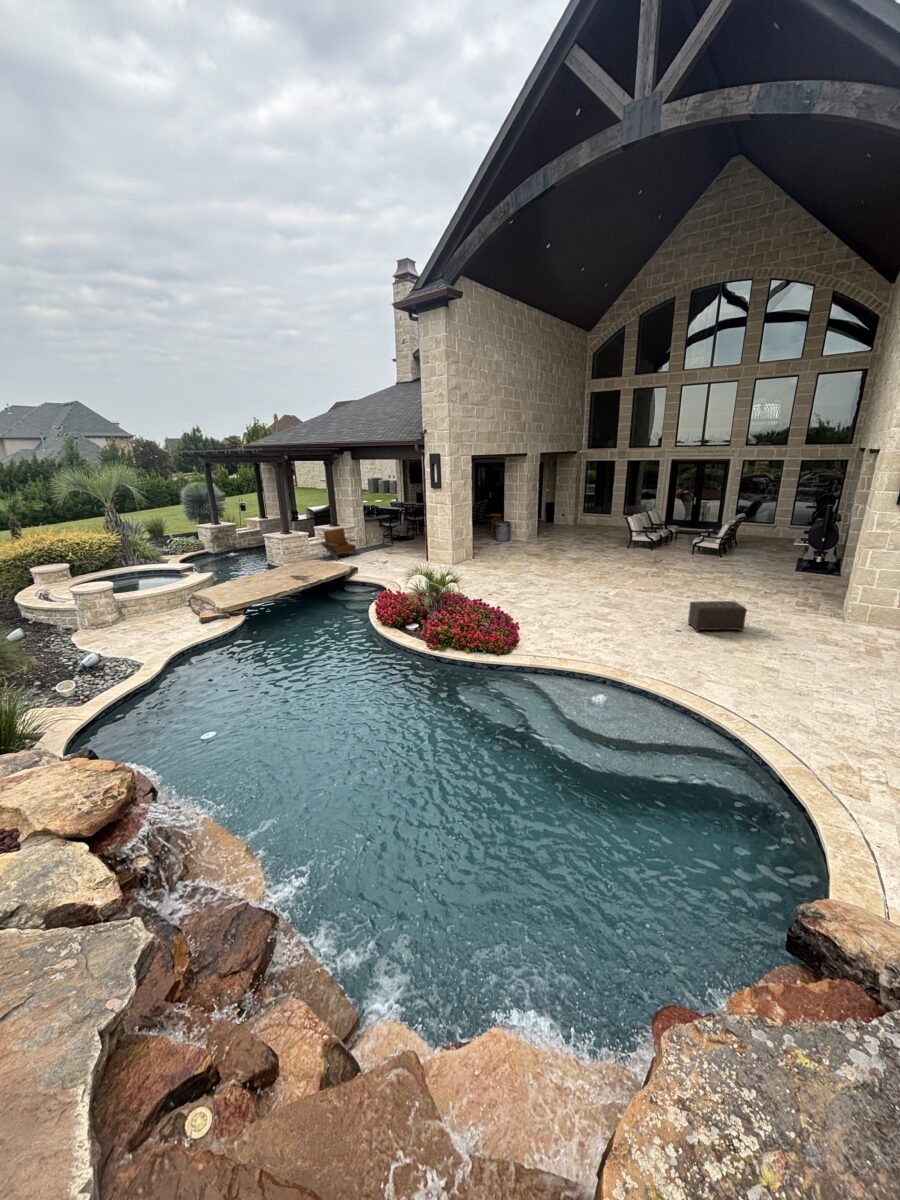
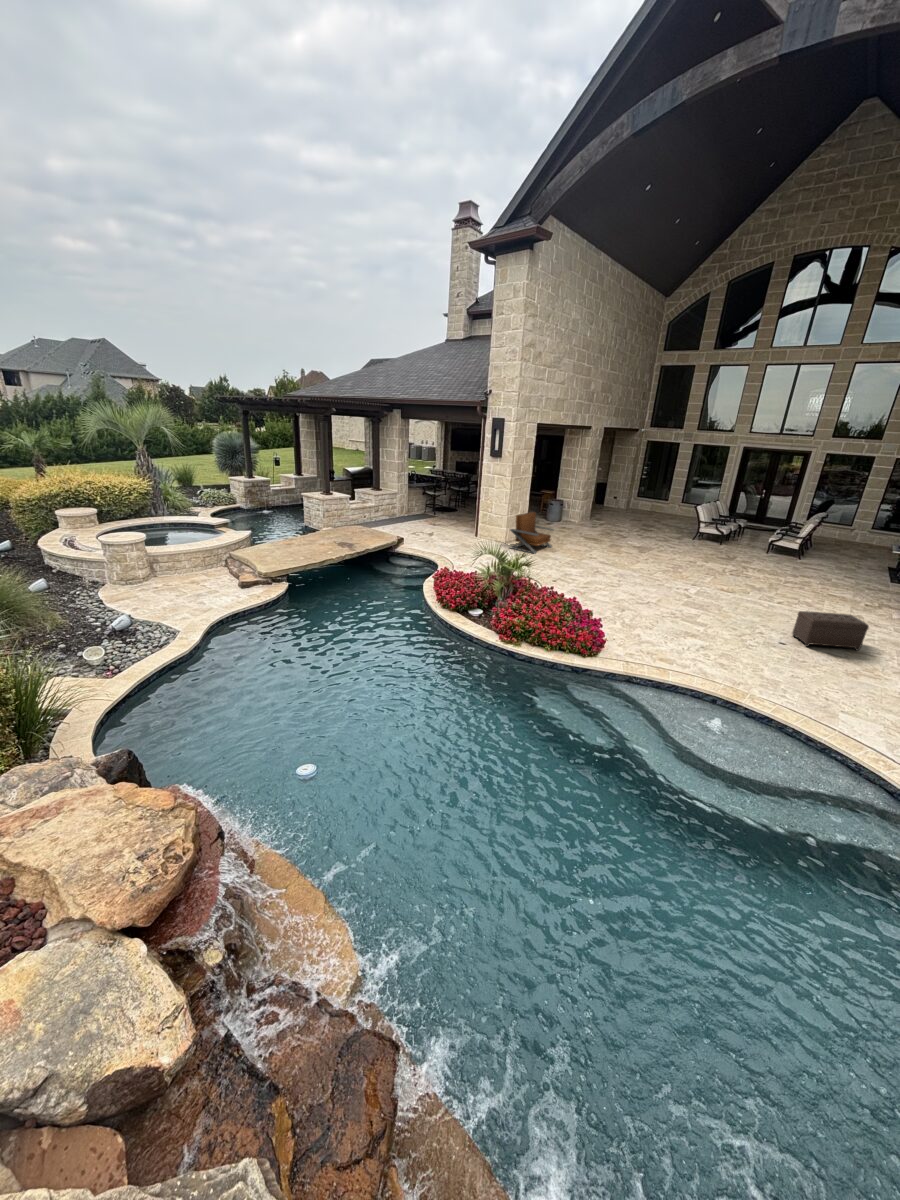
lounge chair: present [321,528,359,560] -> present [510,512,554,554]

